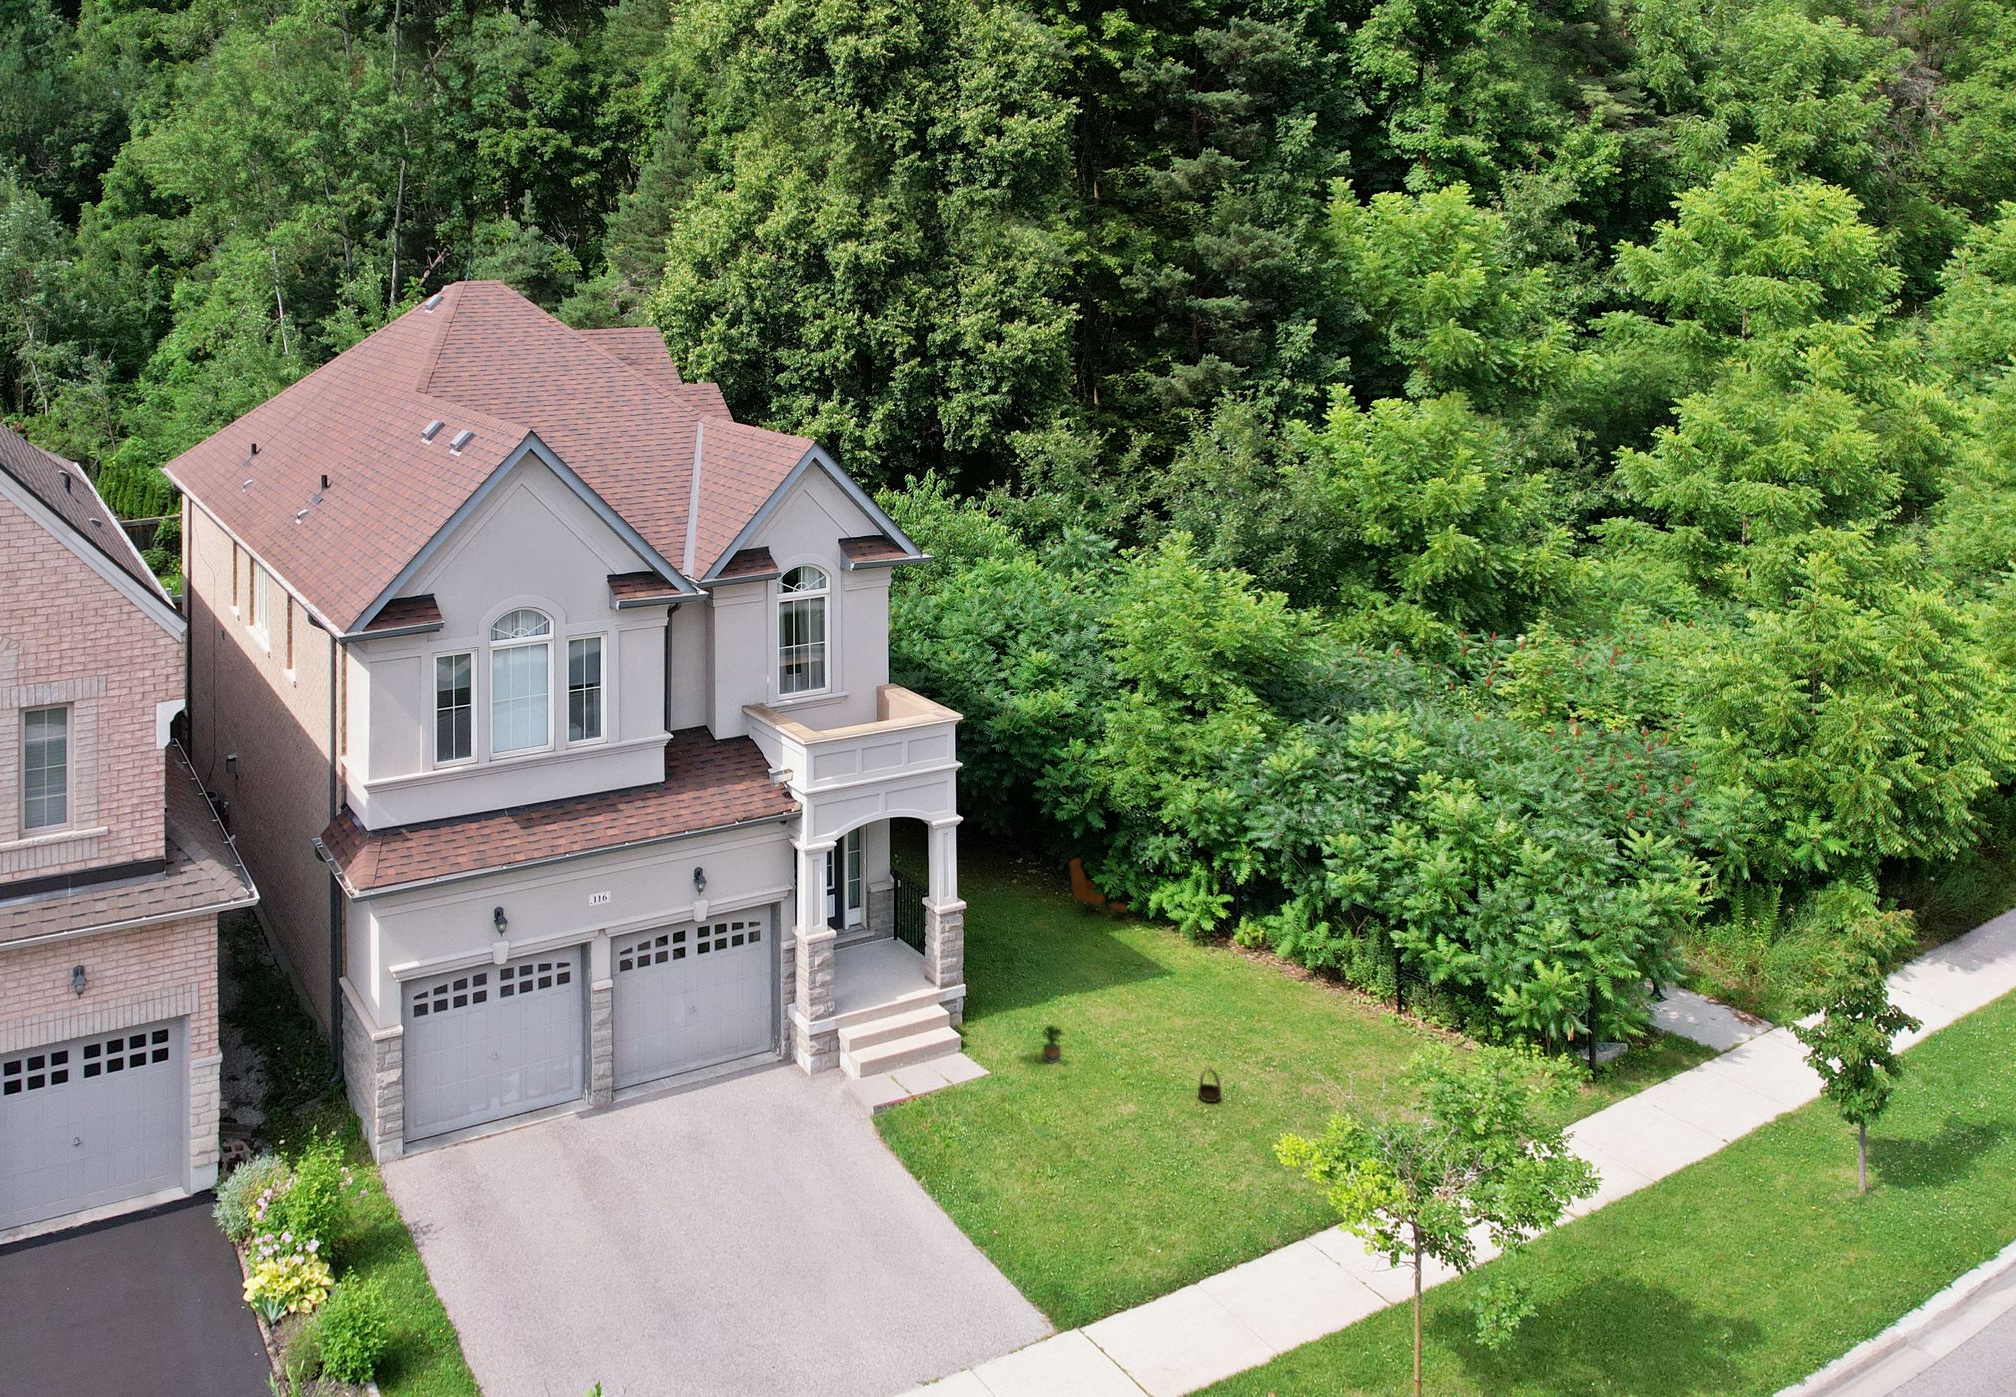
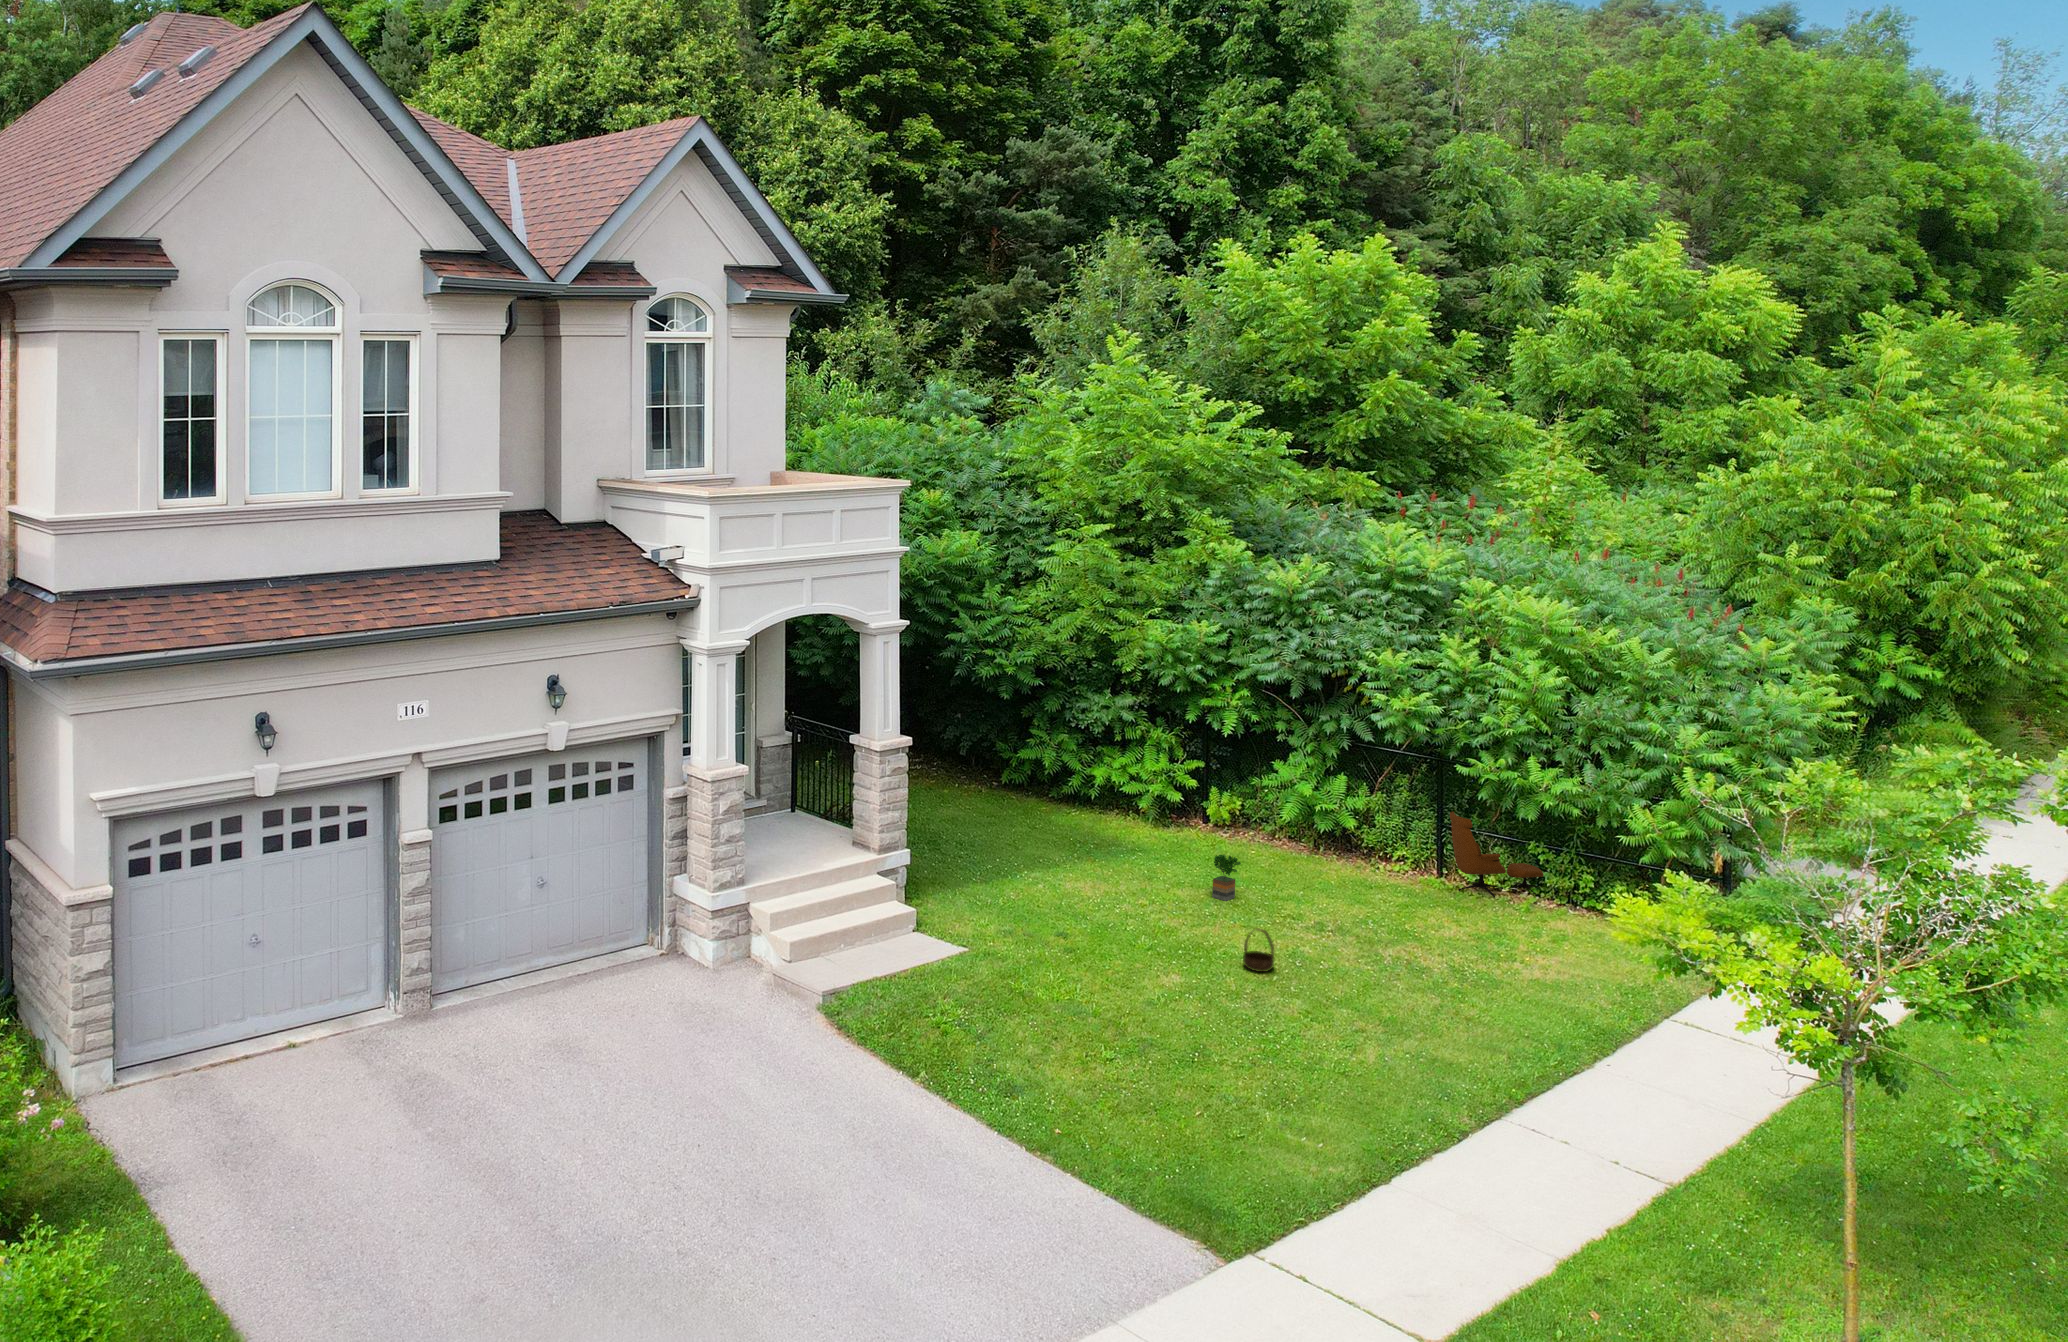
lounge chair: present [1070,858,1126,918] -> present [1450,811,1544,897]
potted tree: present [1042,1026,1063,1063] -> present [1212,855,1241,901]

